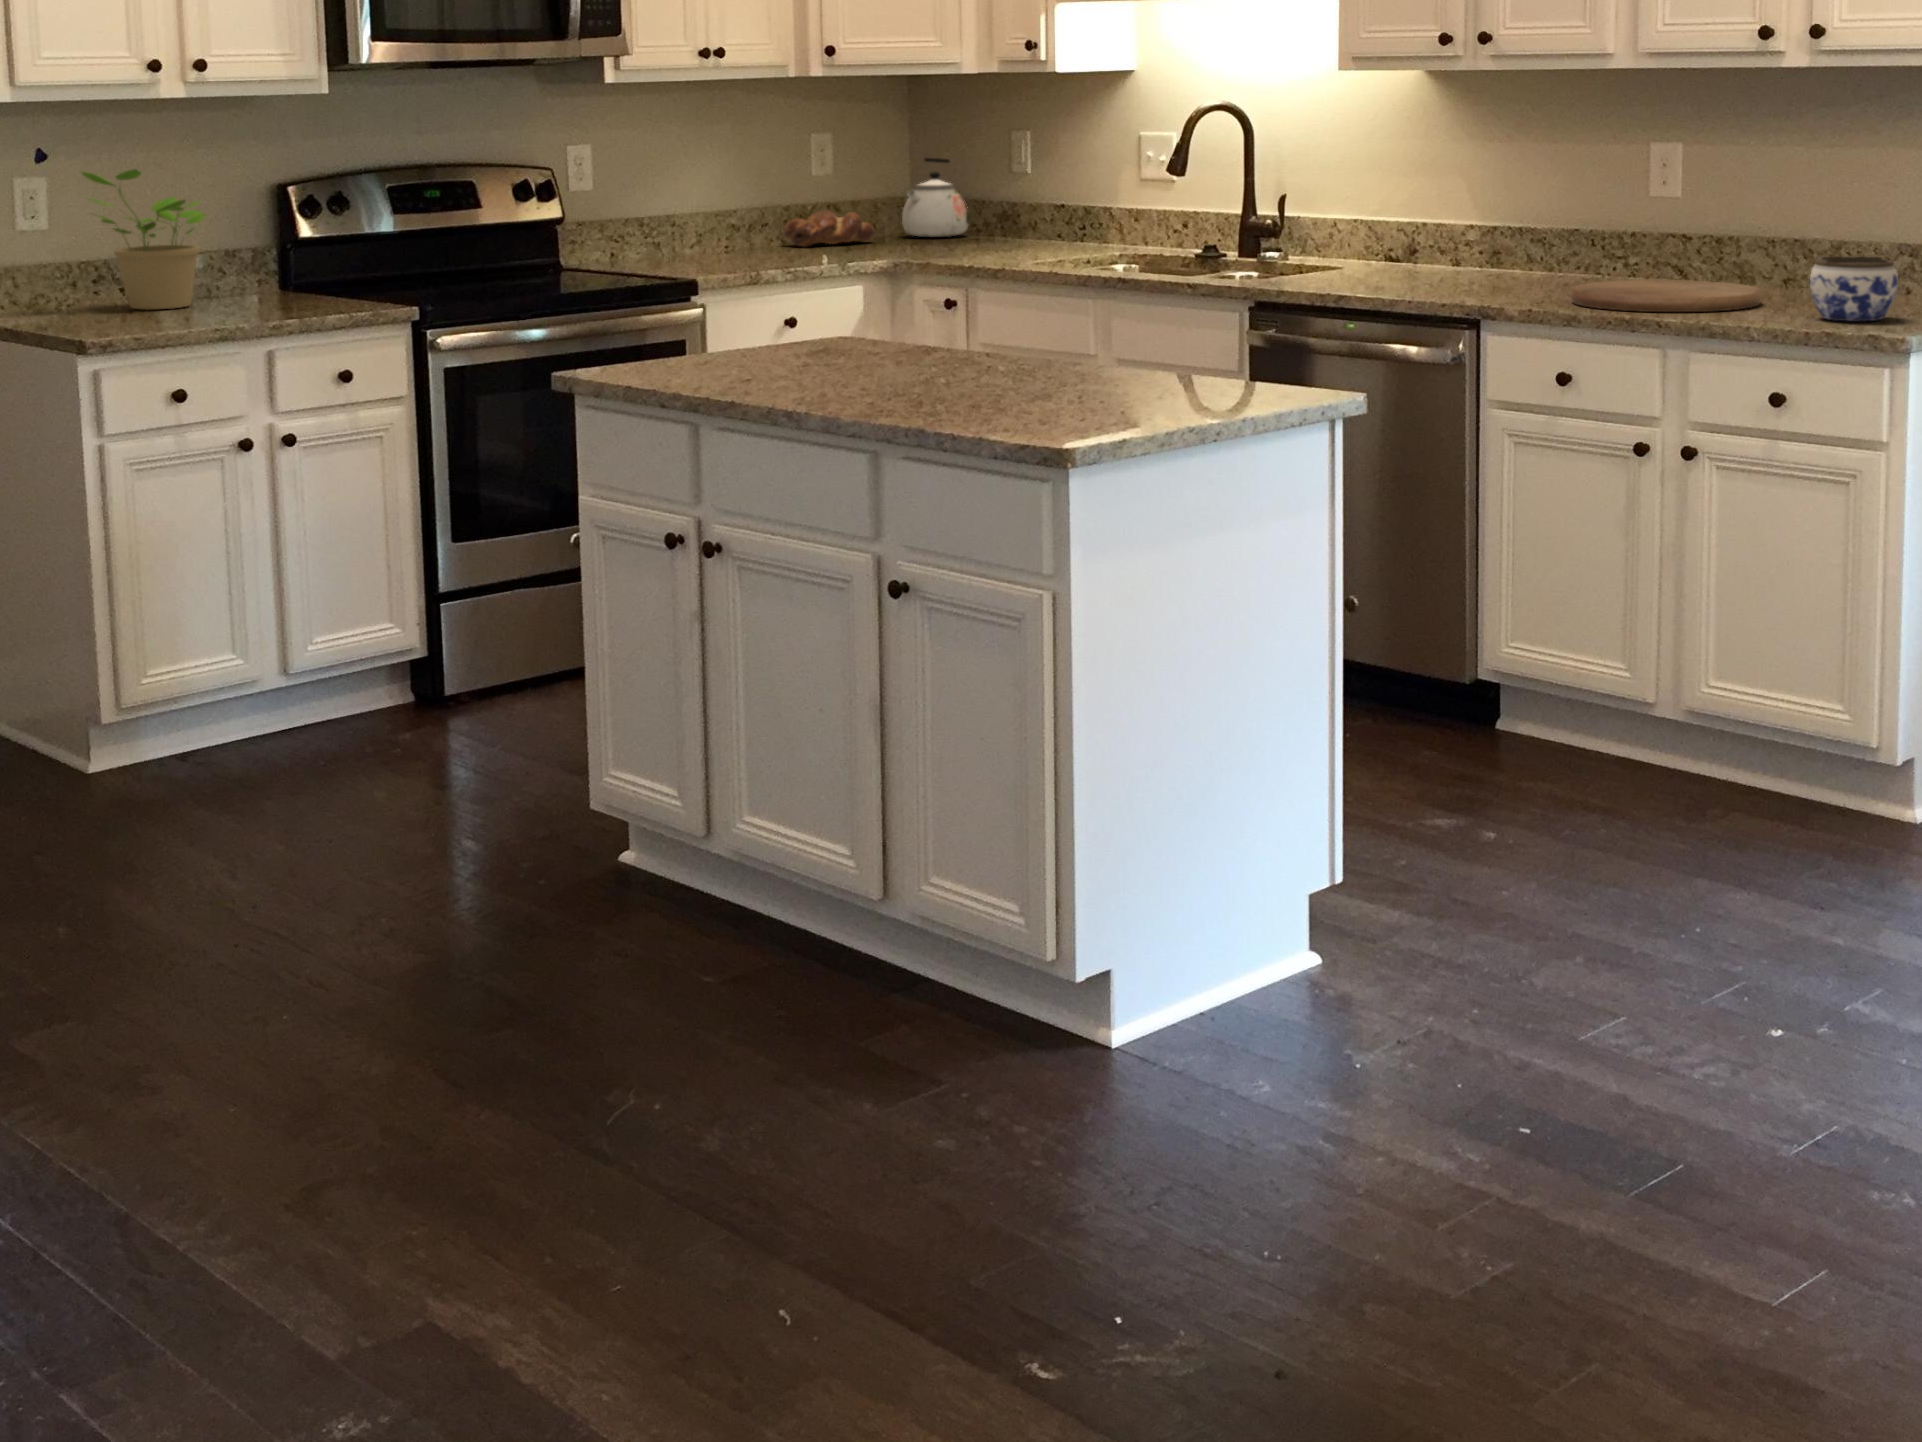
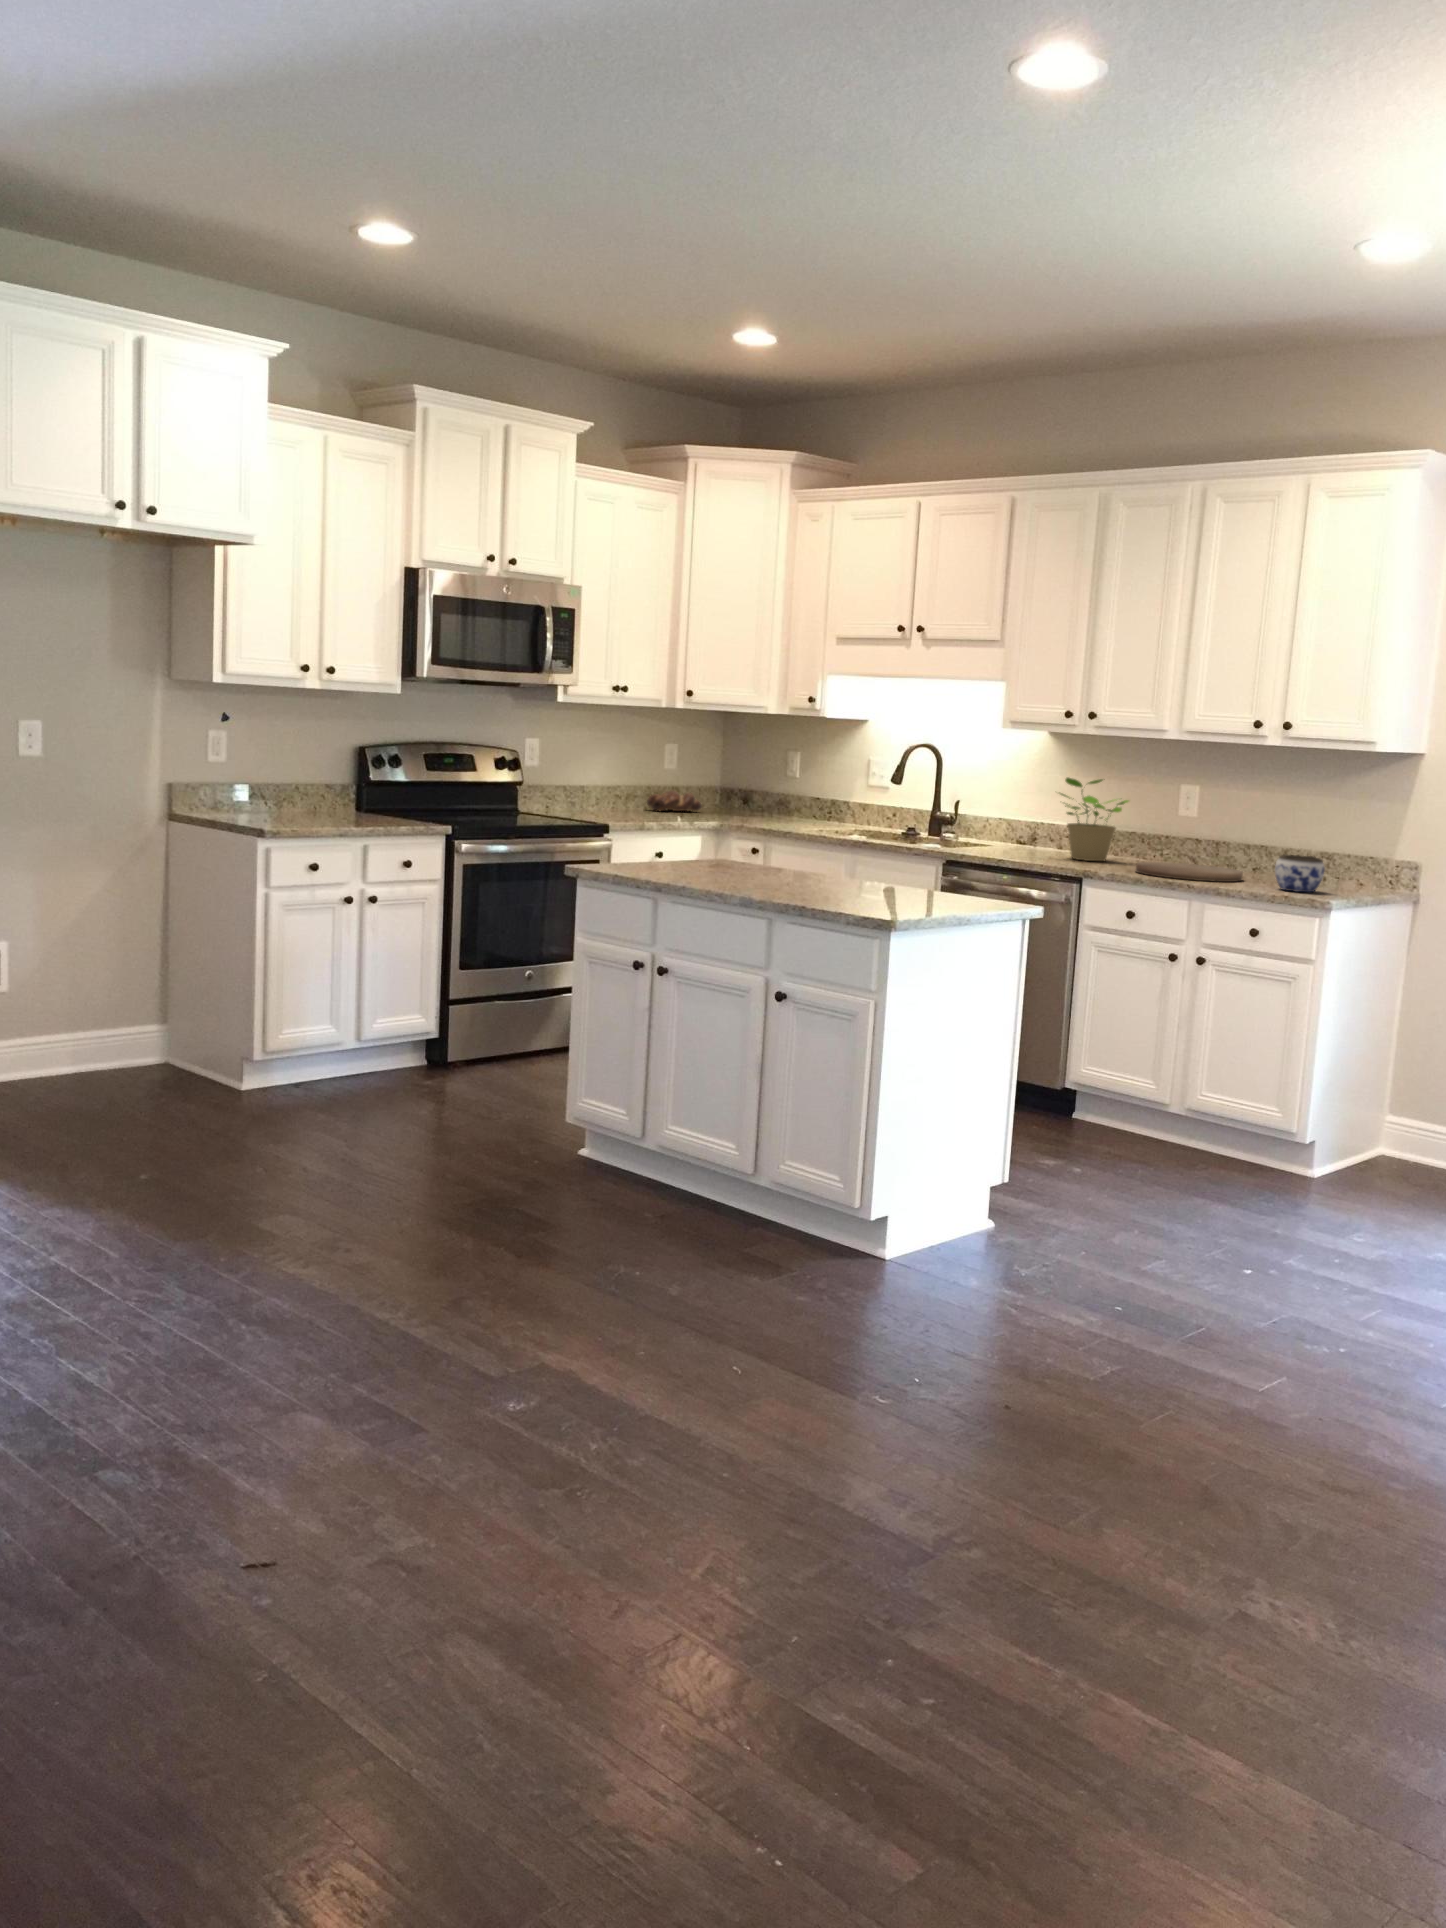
kettle: present [902,158,968,237] -> none [716,764,757,813]
potted plant: present [82,169,205,310] -> present [1060,778,1129,861]

